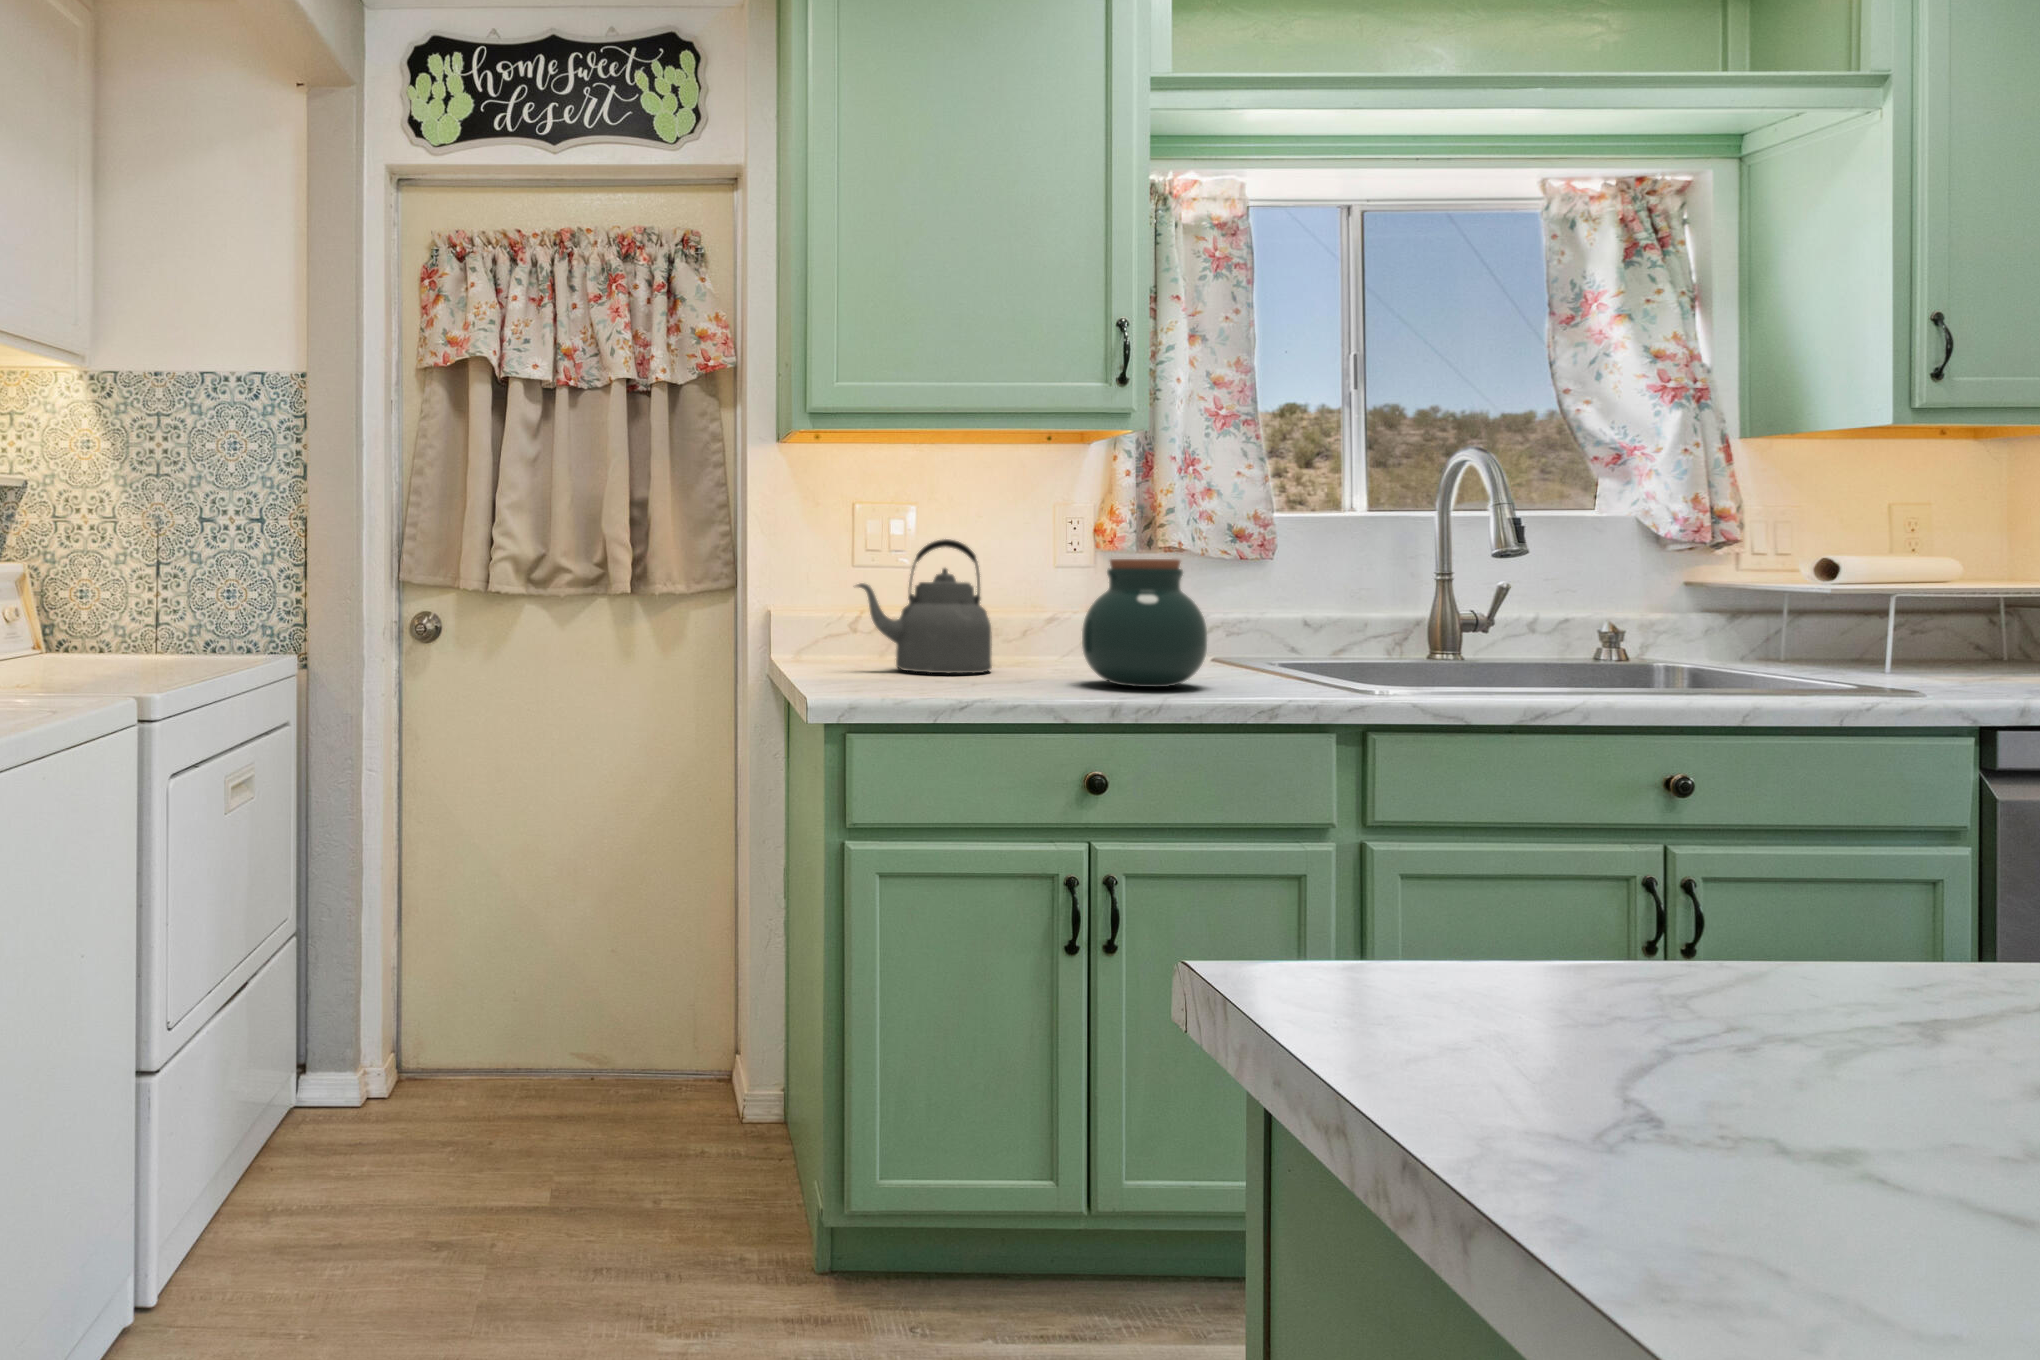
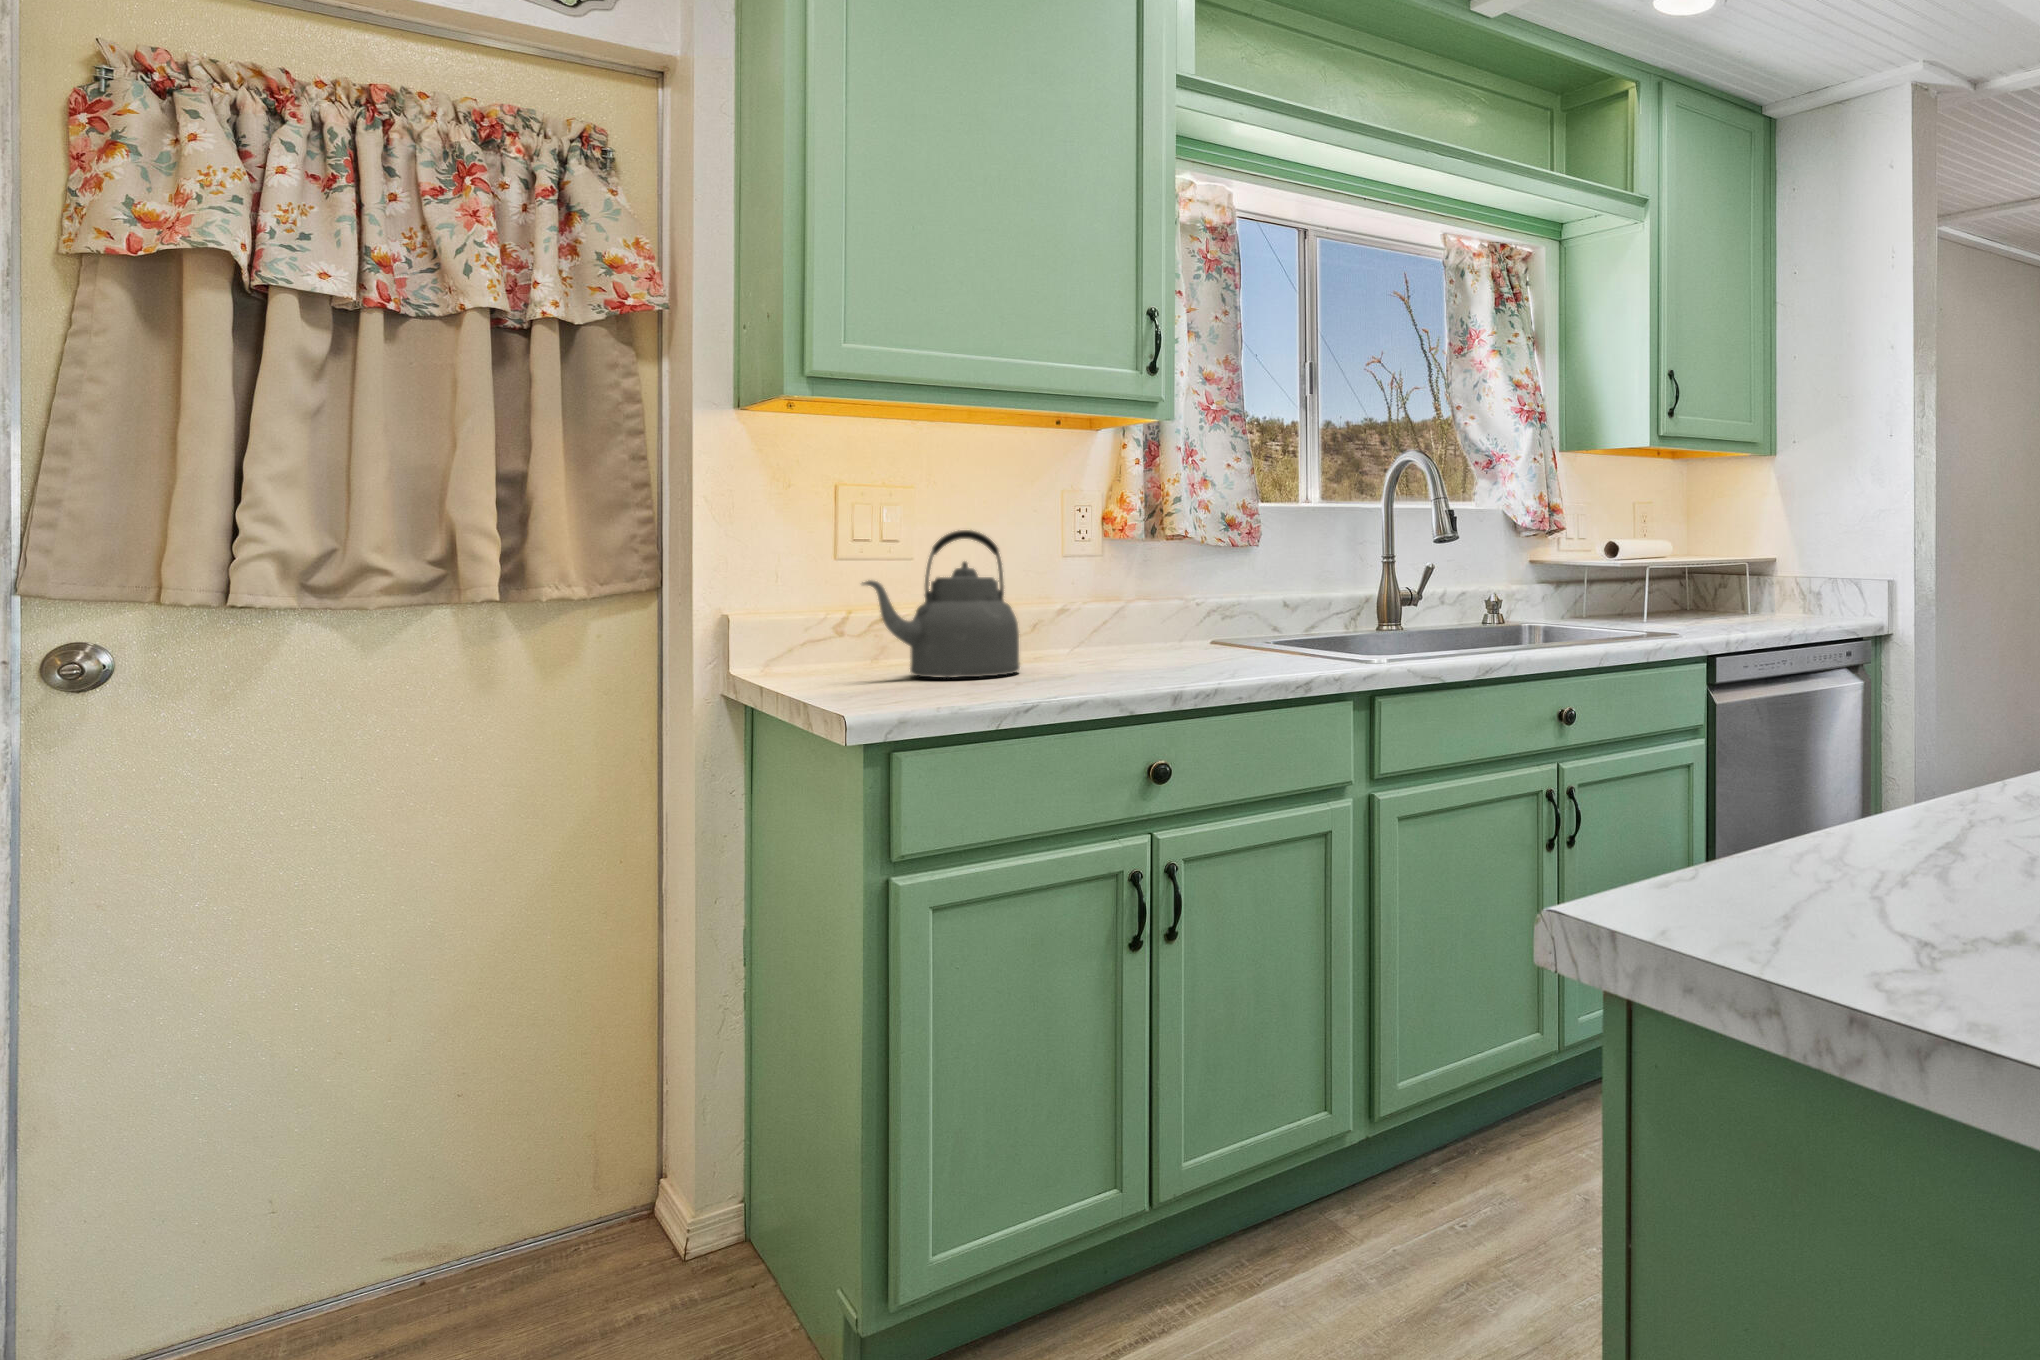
jar: present [1082,559,1207,687] -> none [1126,552,1242,676]

